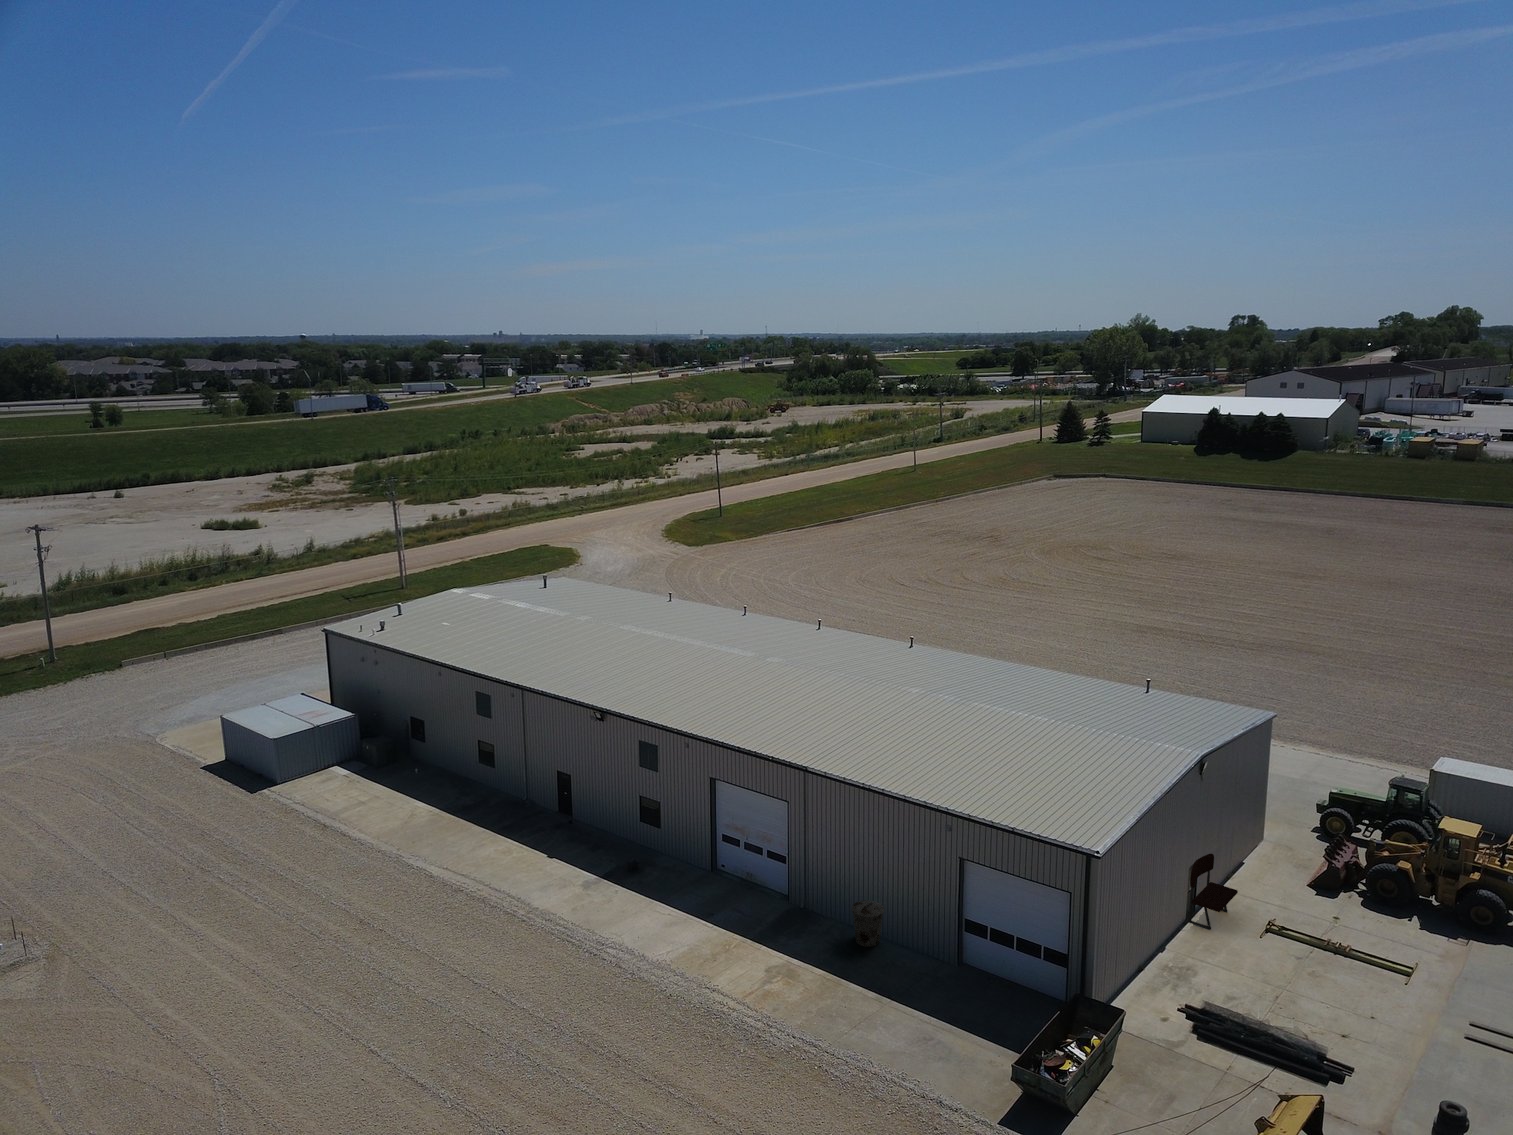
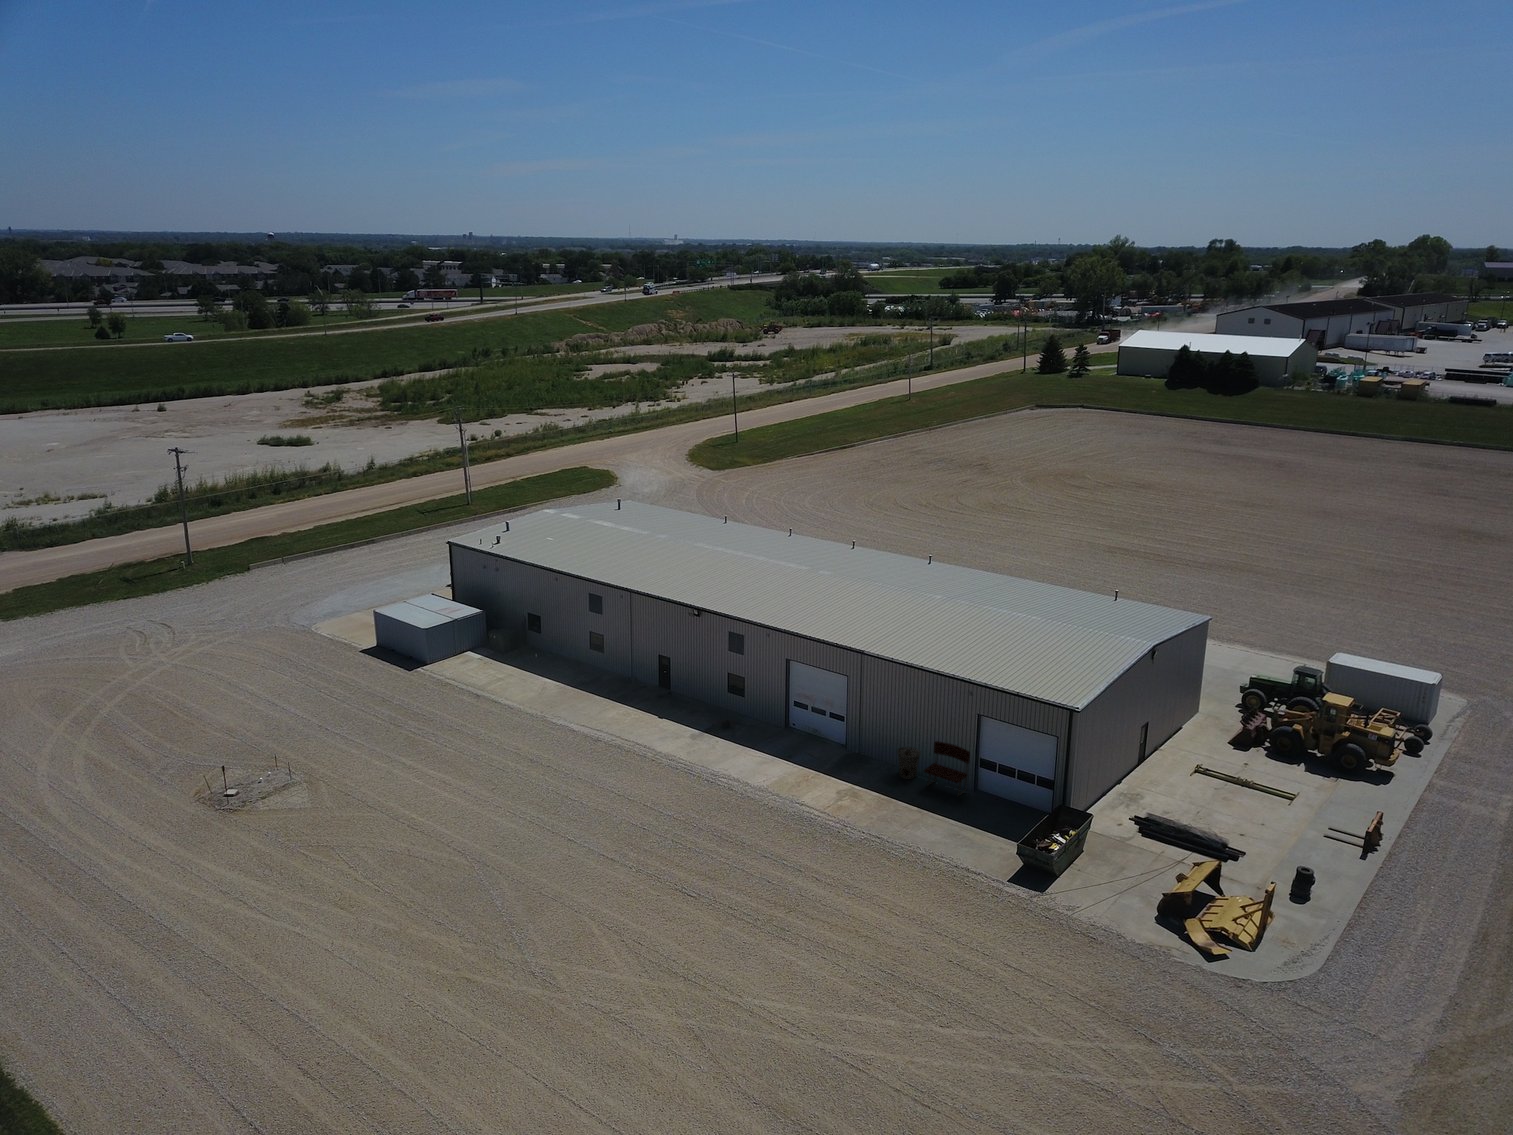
bench: present [1188,854,1238,930] -> present [924,741,970,796]

